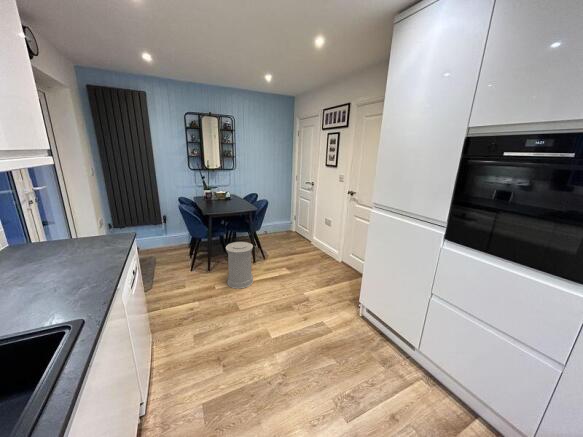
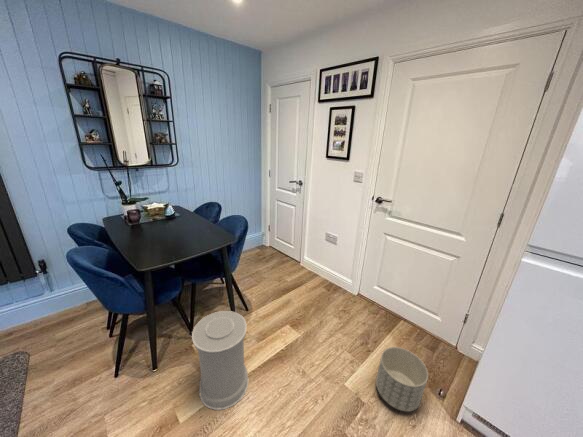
planter: none [321,274,347,305] -> present [376,347,428,412]

